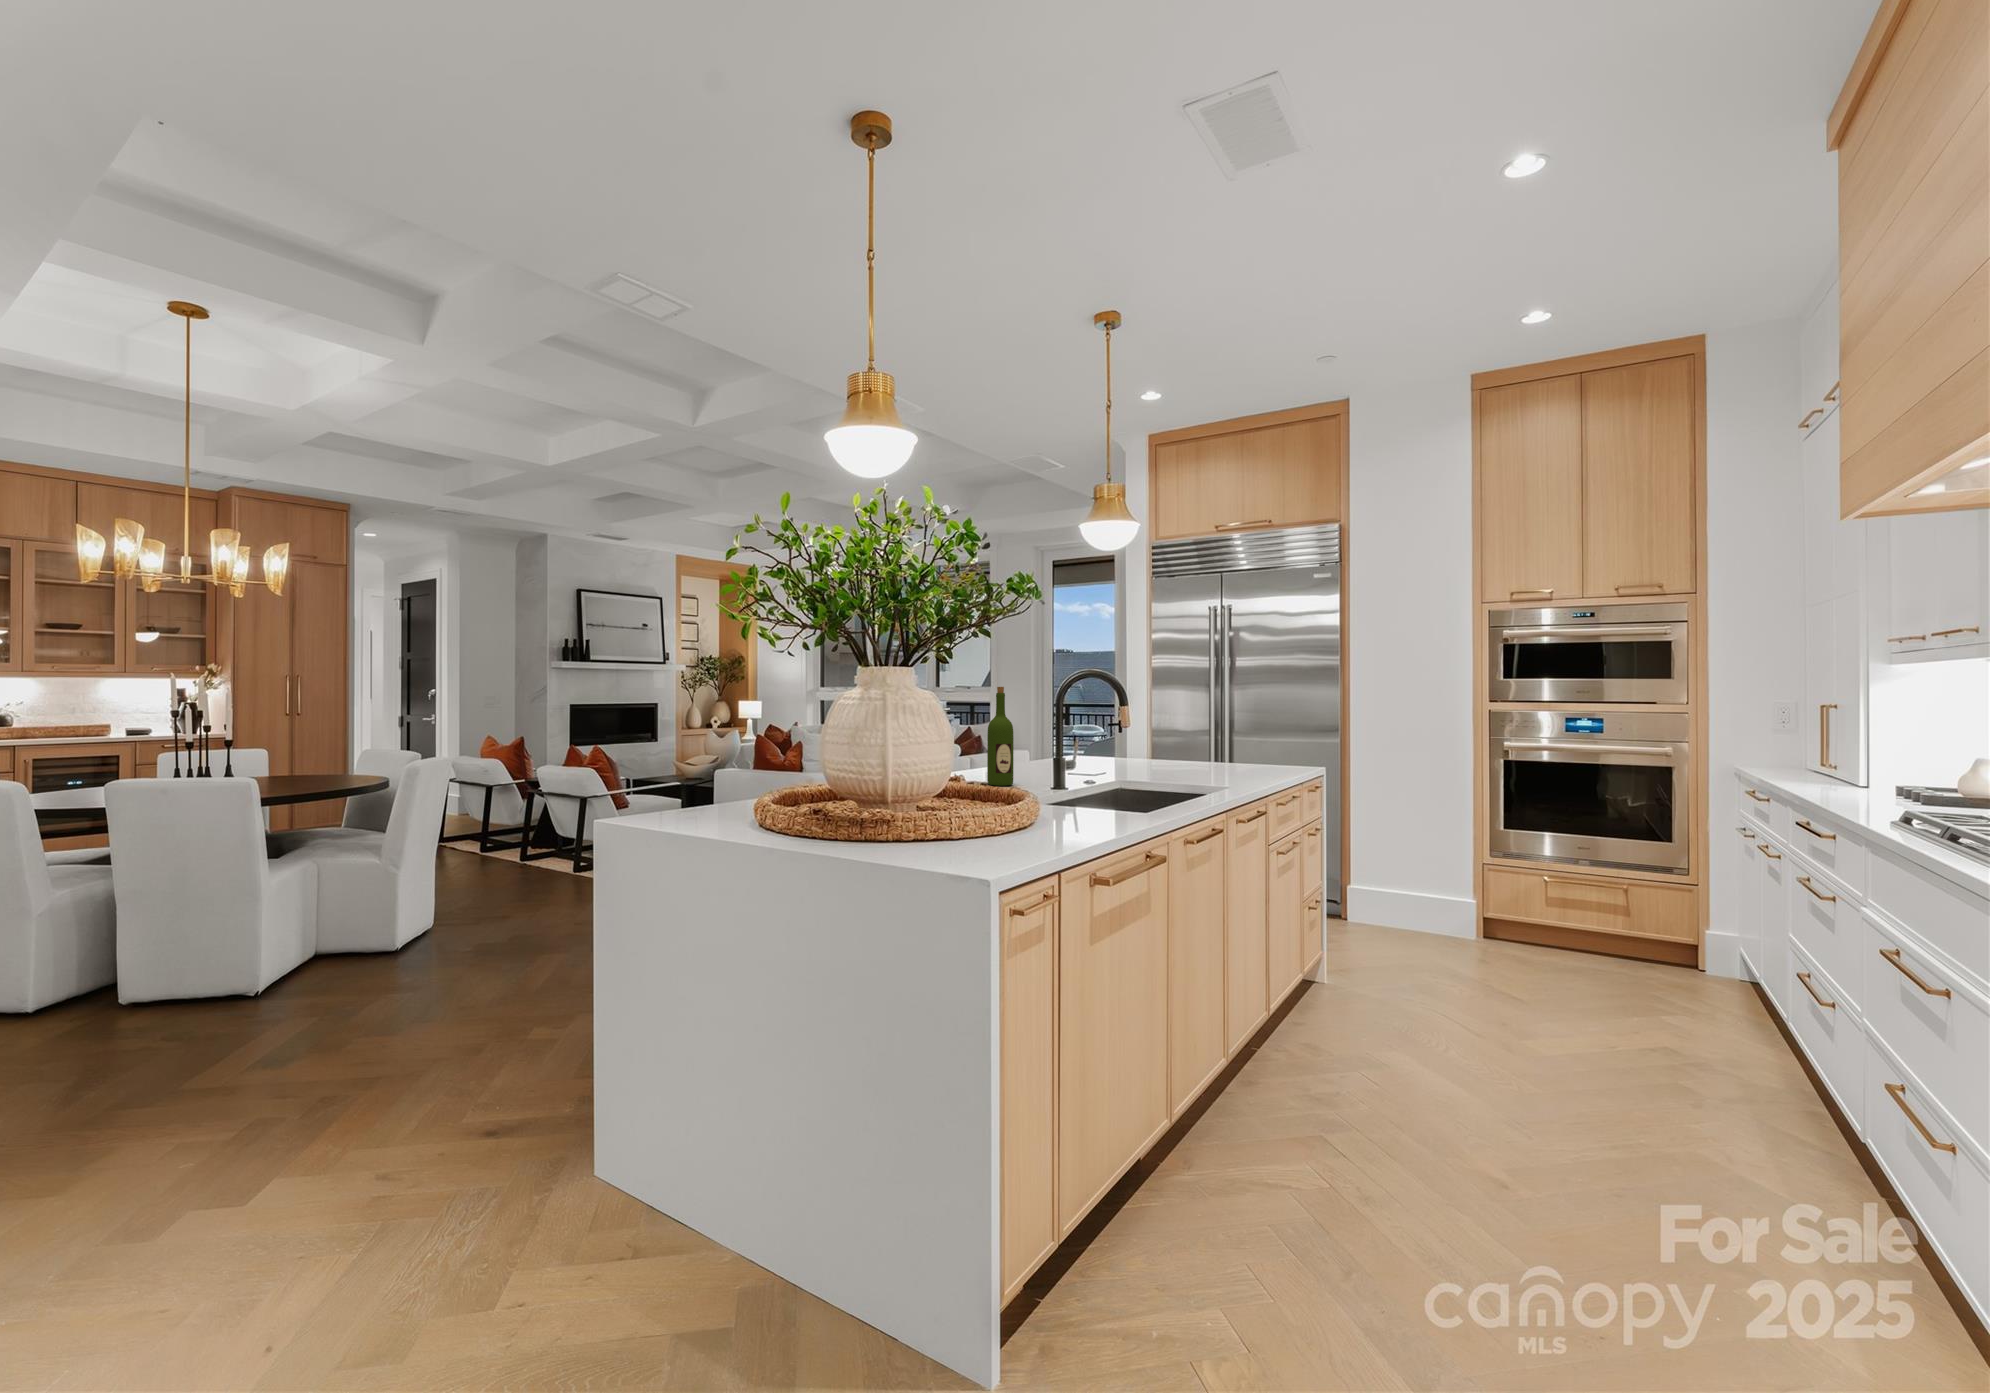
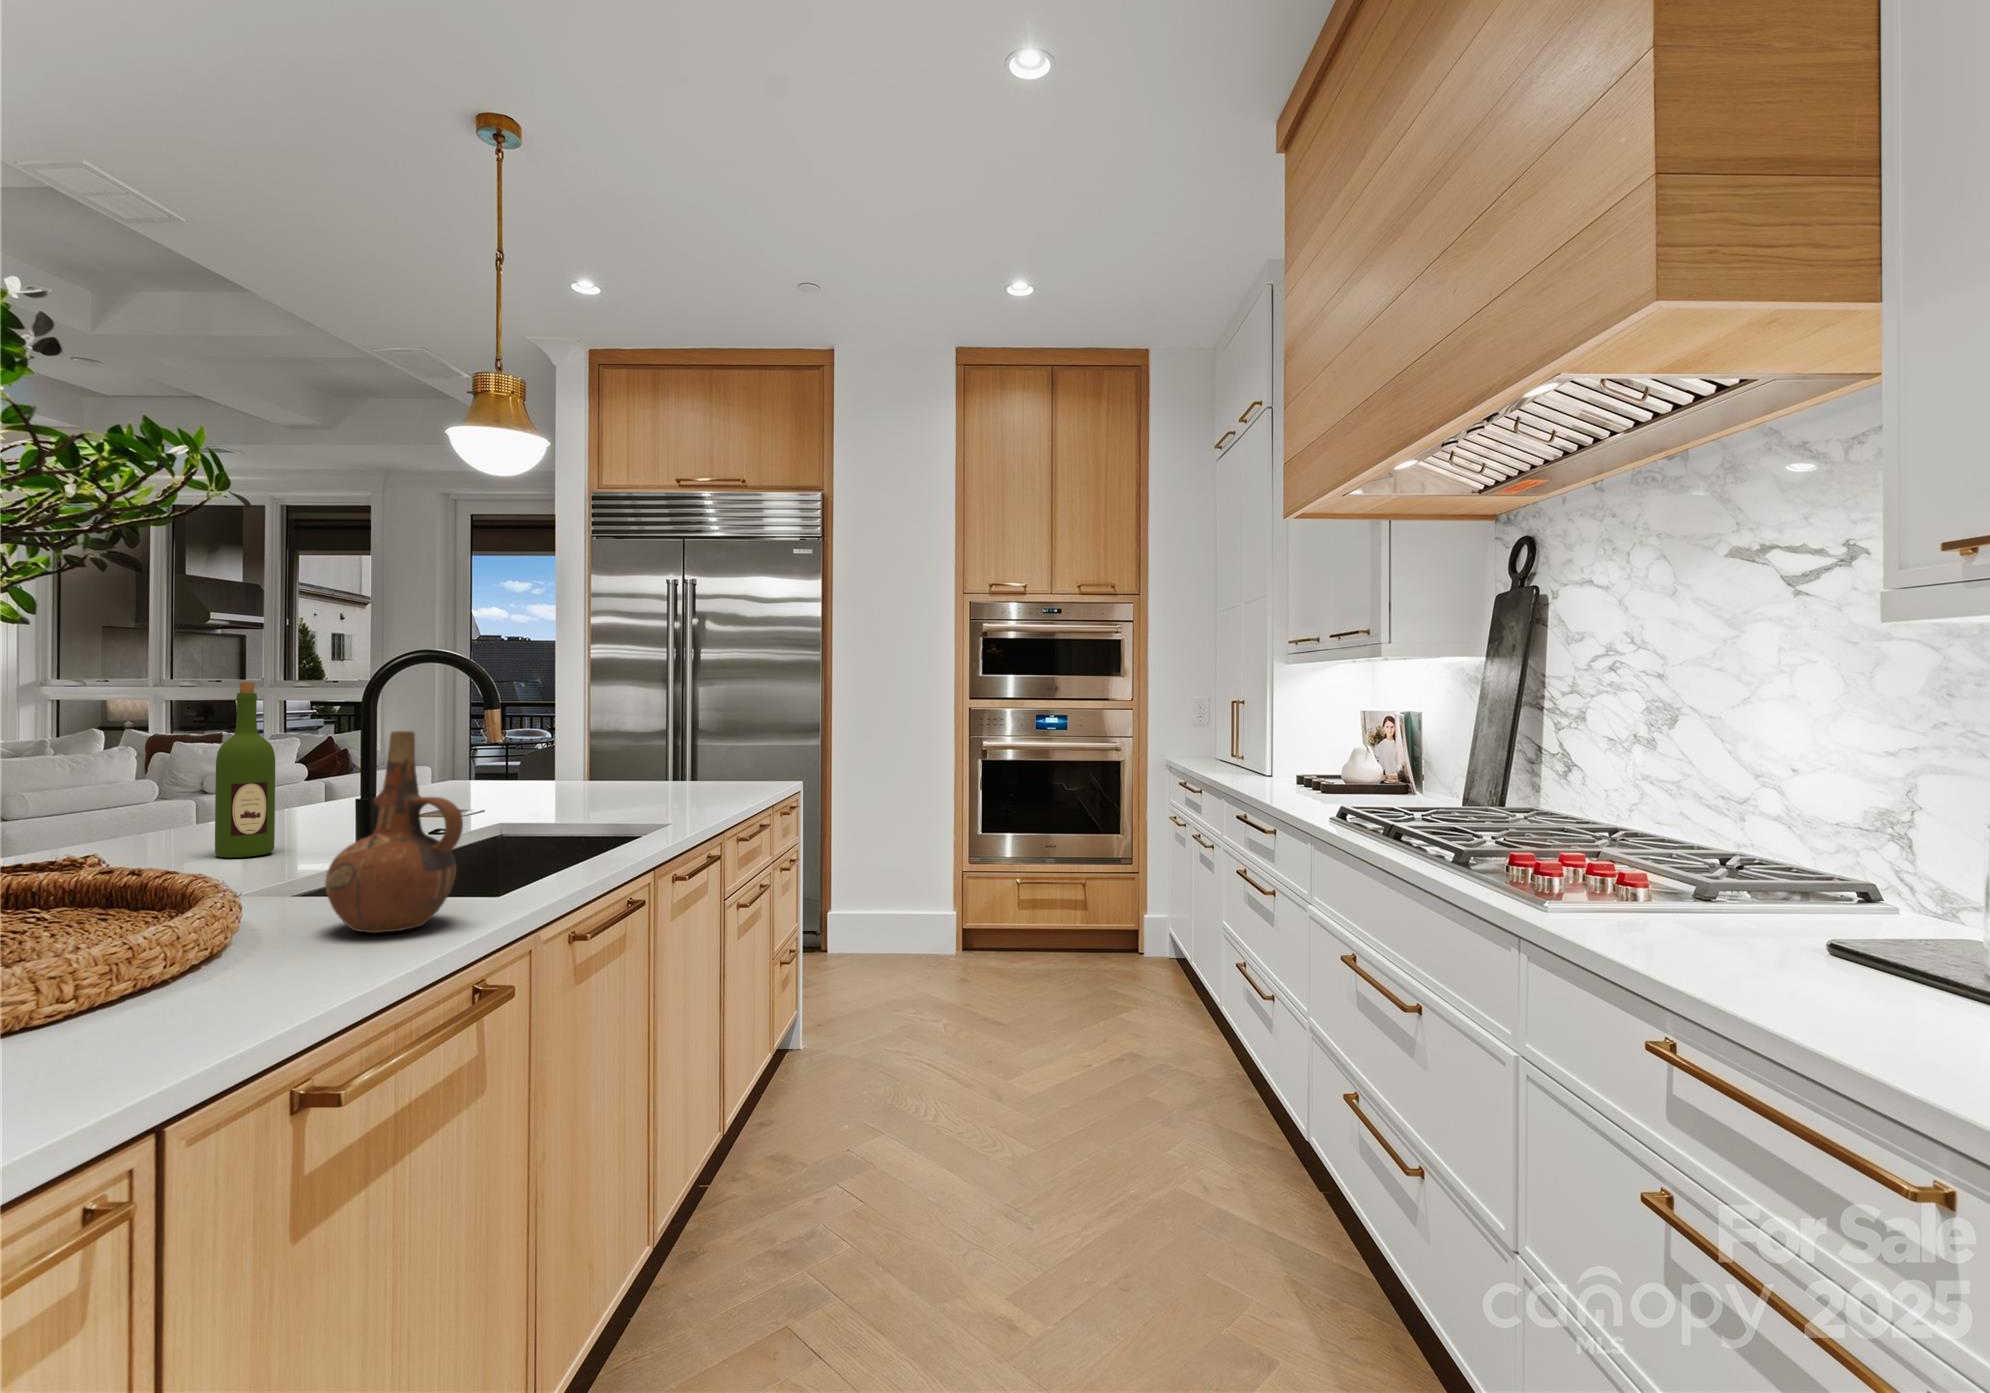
ceramic pitcher: none [1072,713,1135,821] -> present [325,731,463,933]

